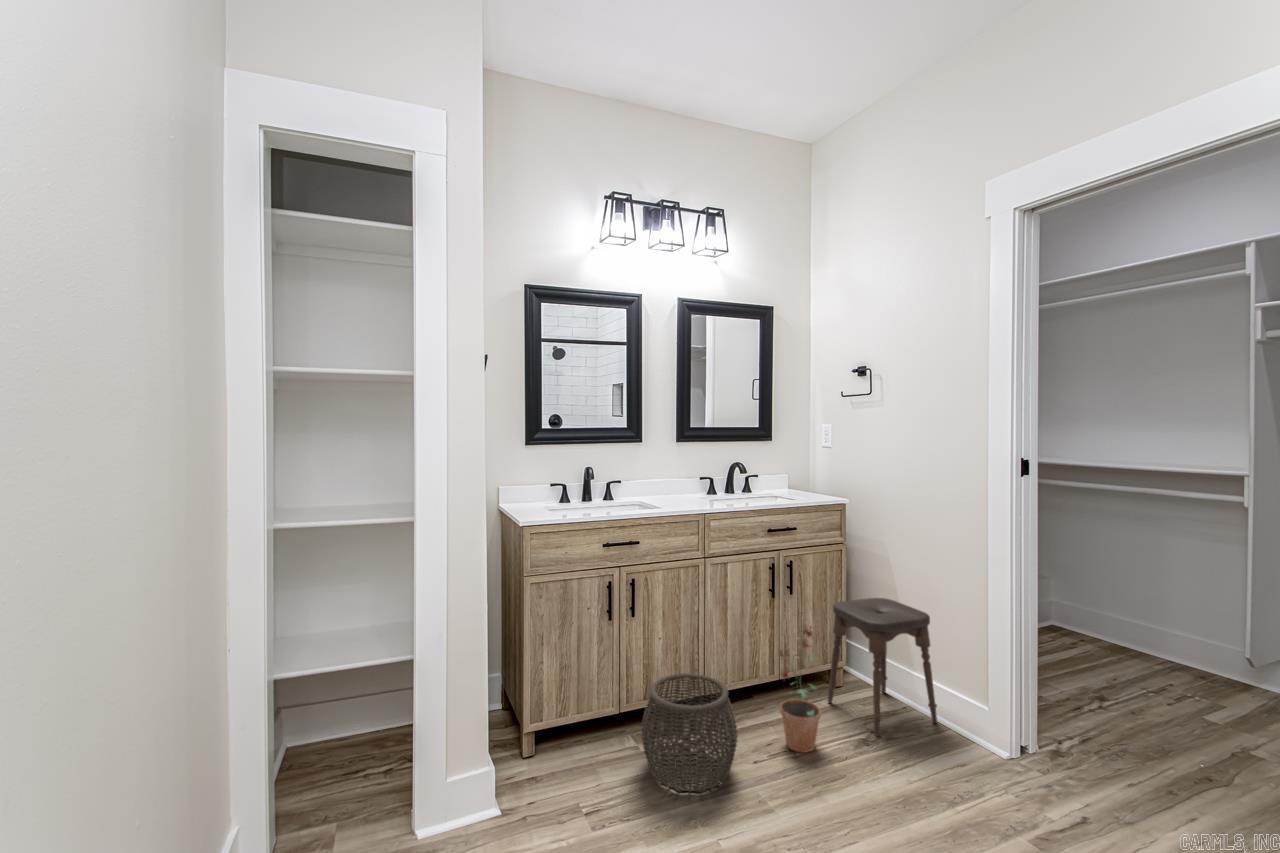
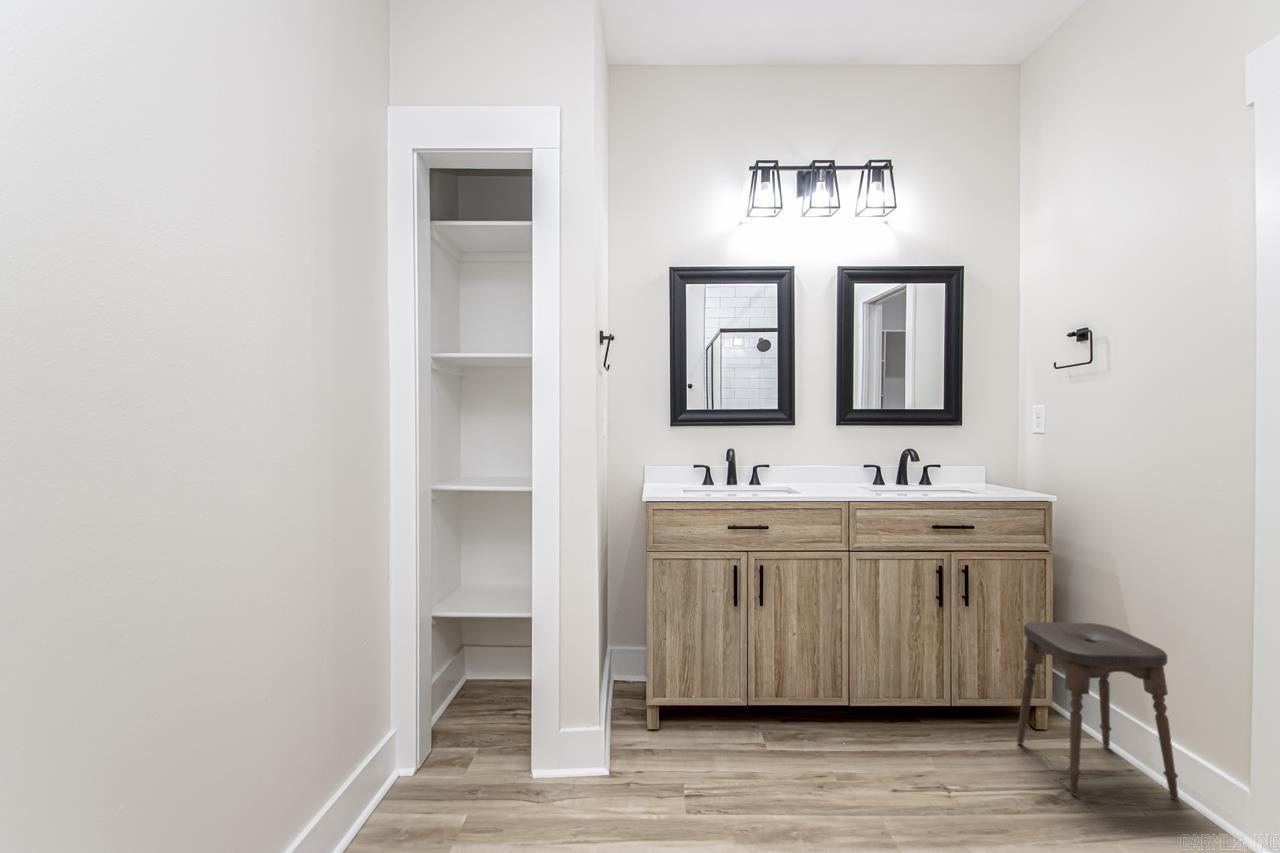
potted plant: present [780,625,821,753] -> none [928,641,986,793]
woven basket: present [641,673,738,793] -> none [757,673,867,805]

